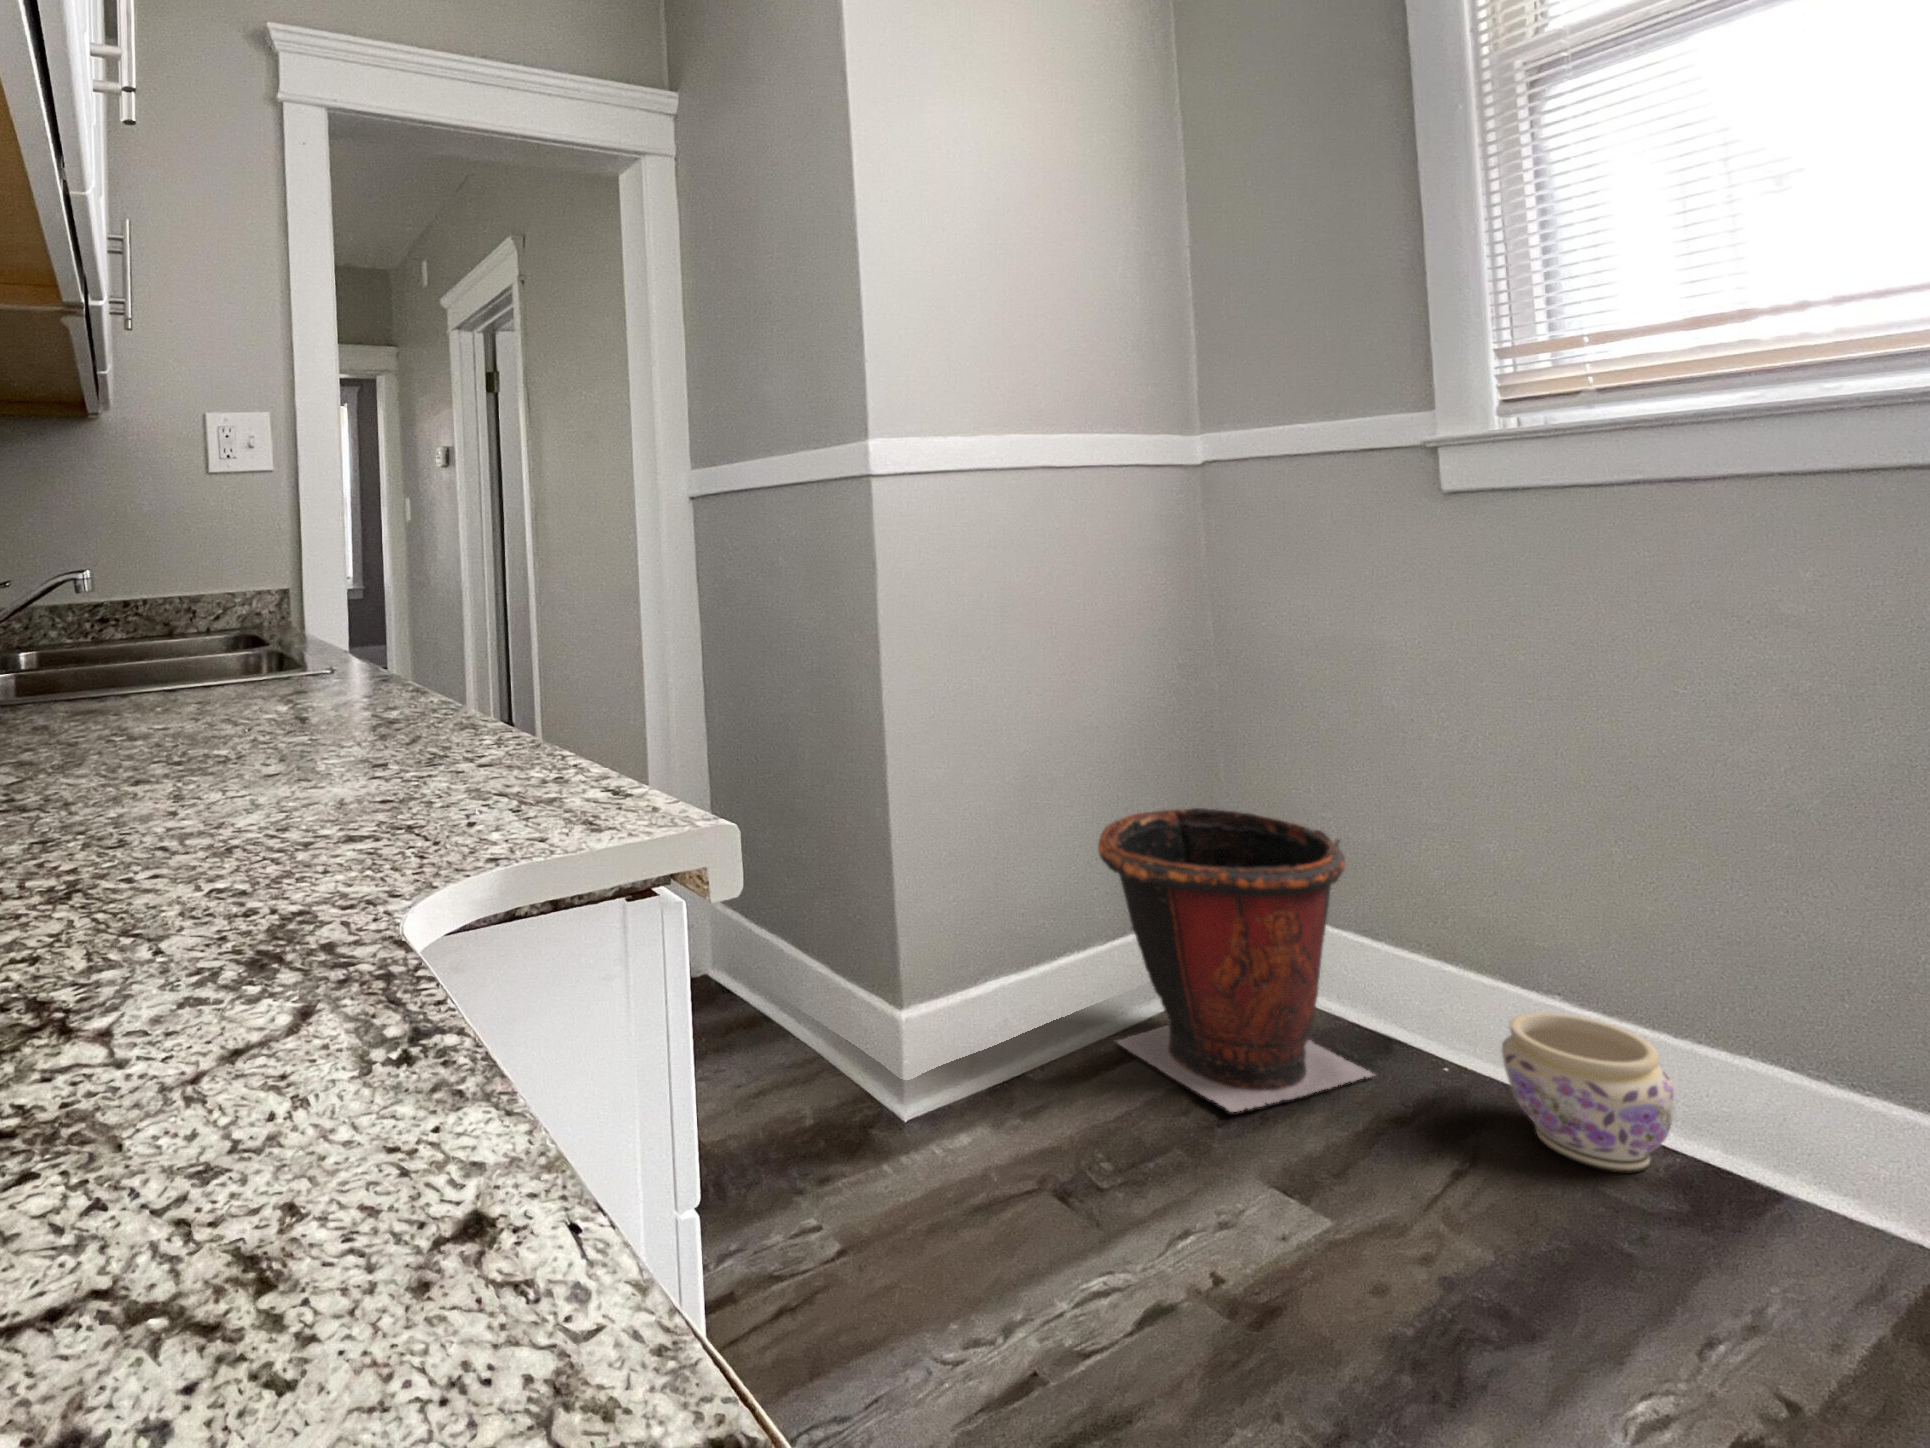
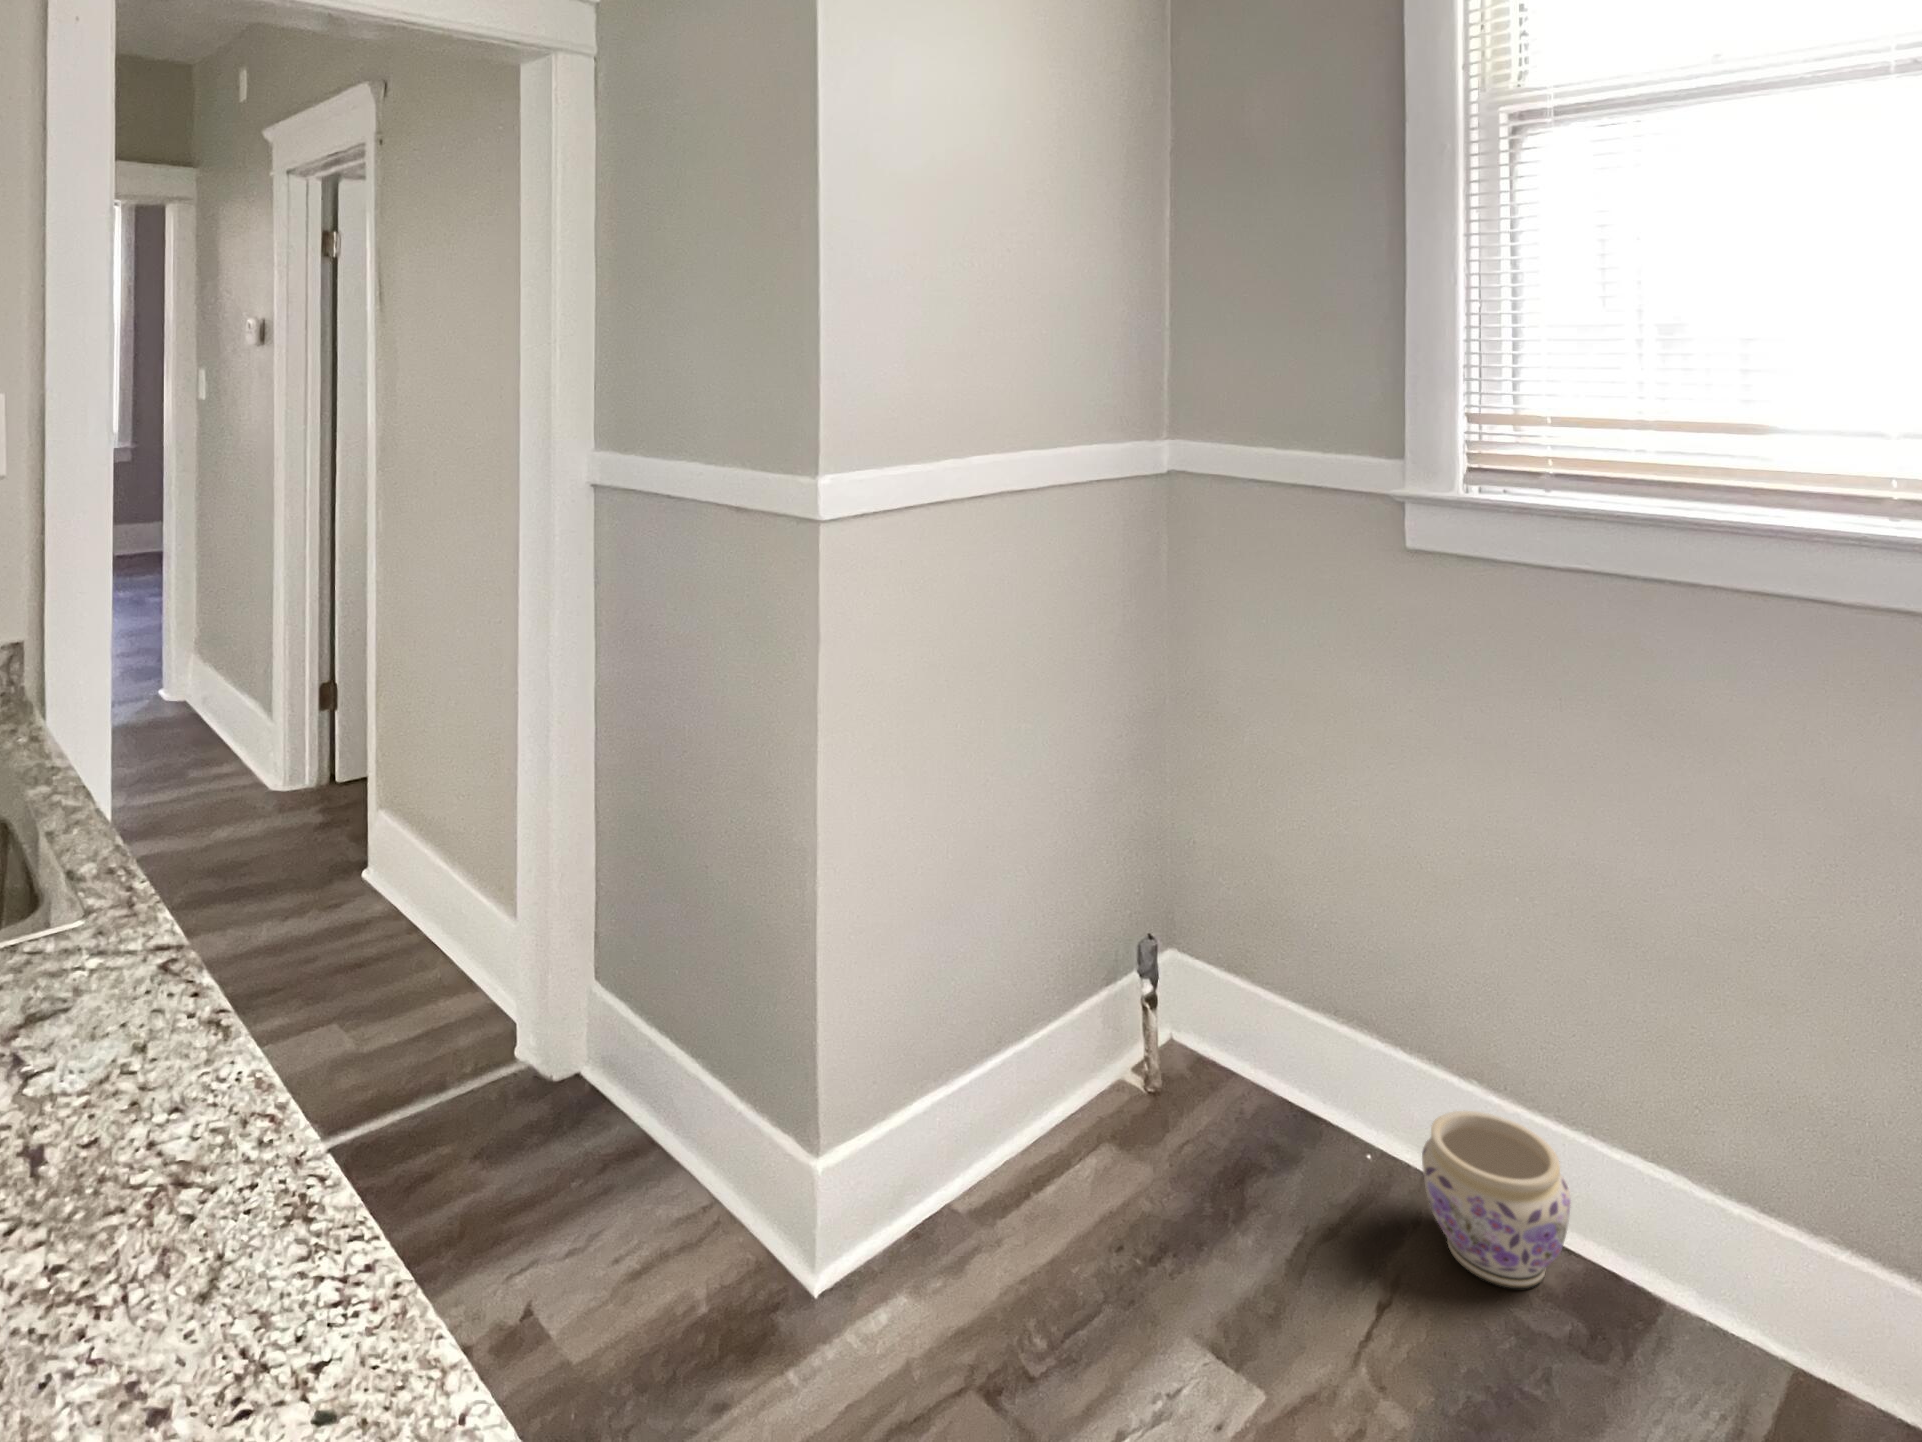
waste bin: present [1098,808,1374,1112] -> none [1041,867,1303,1249]

